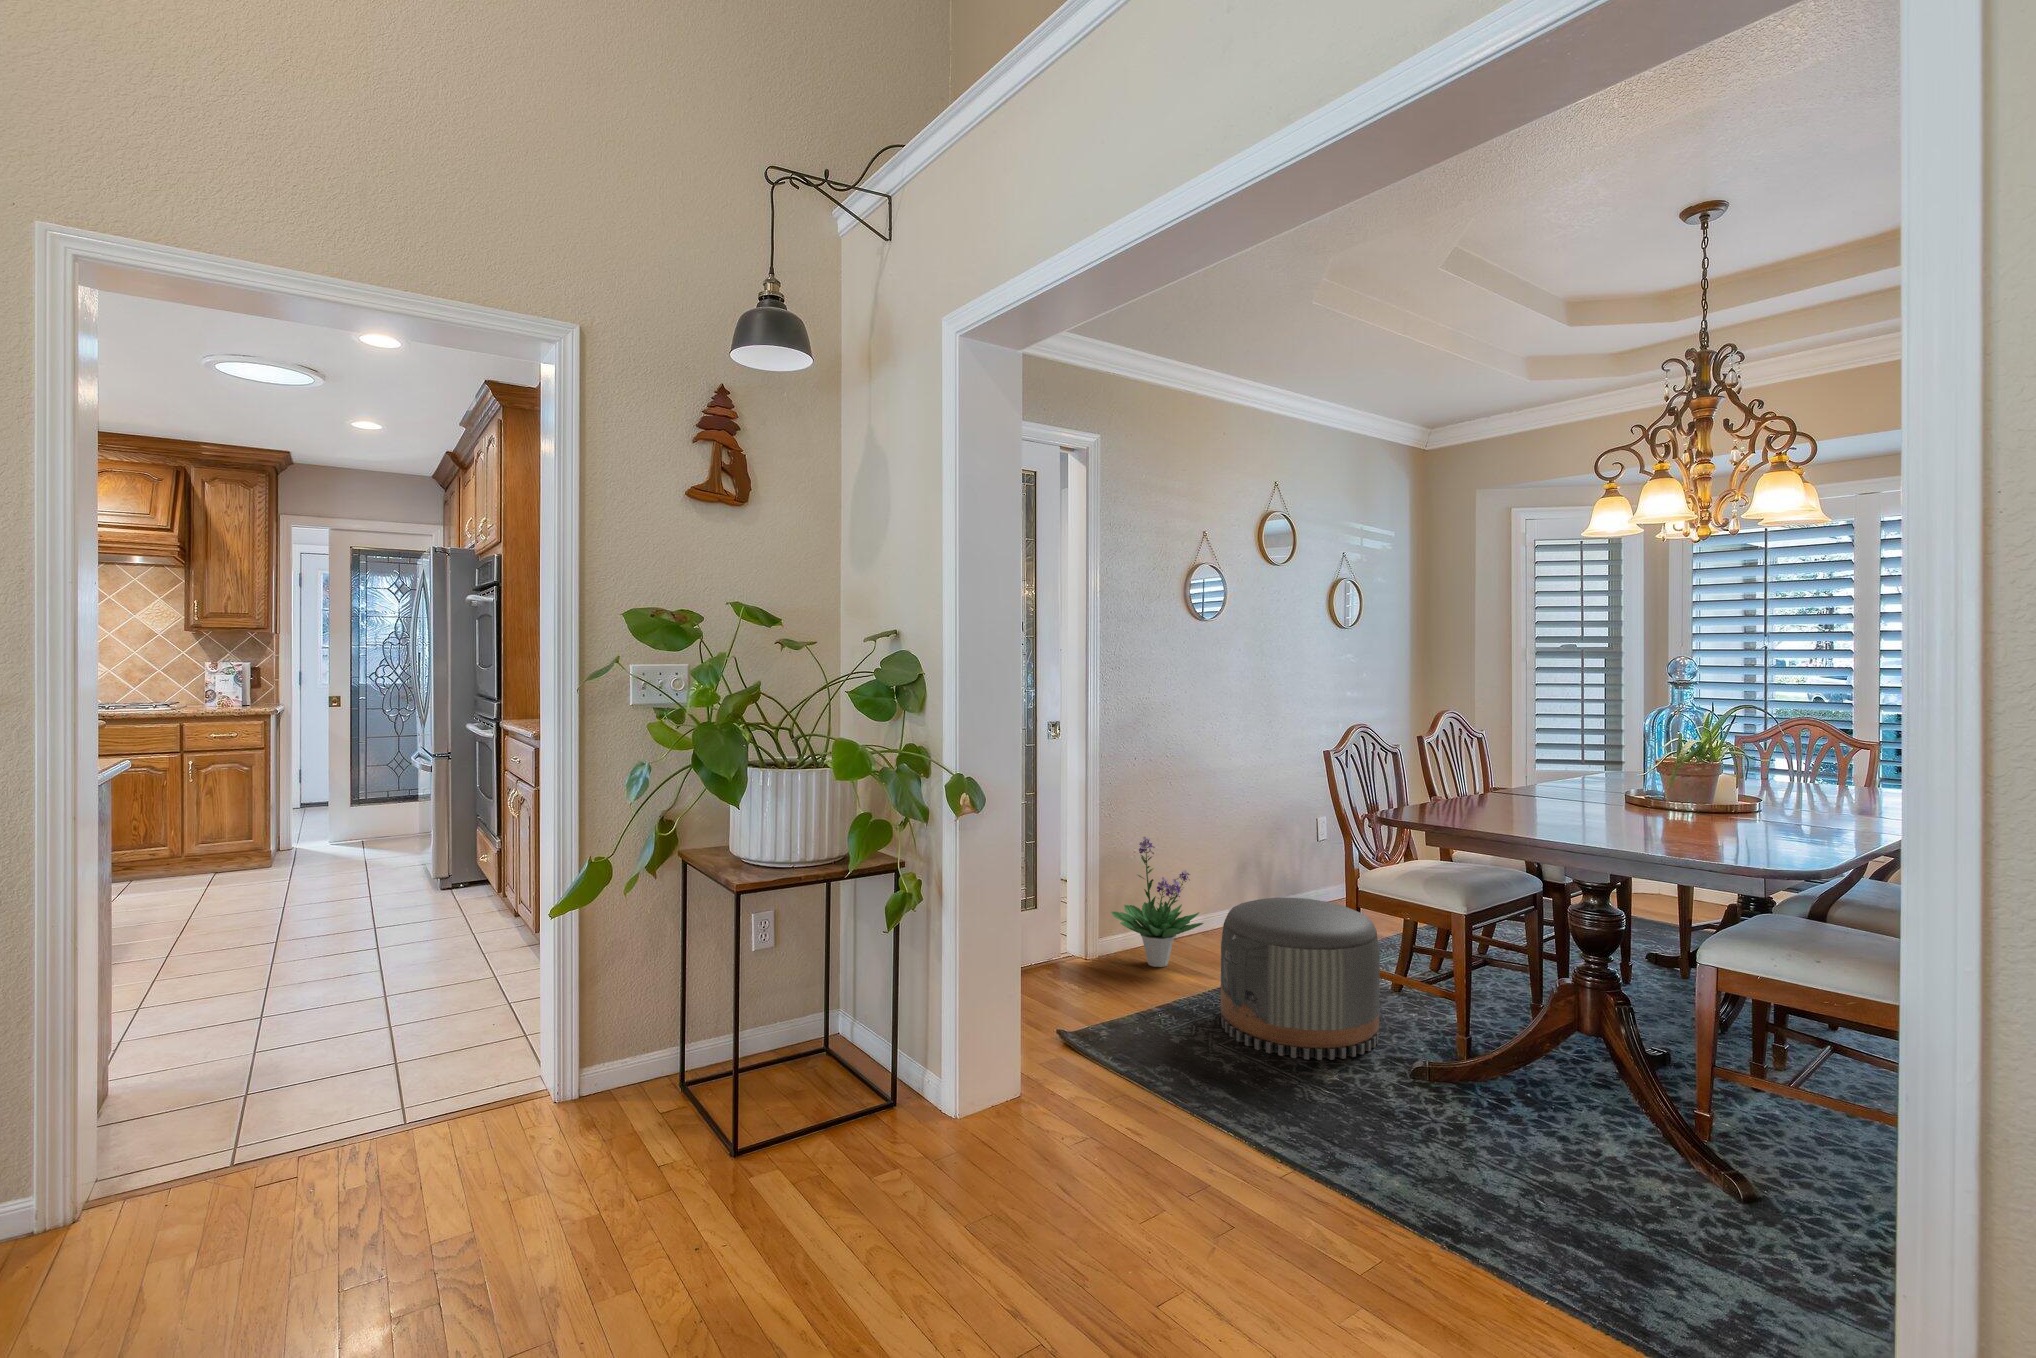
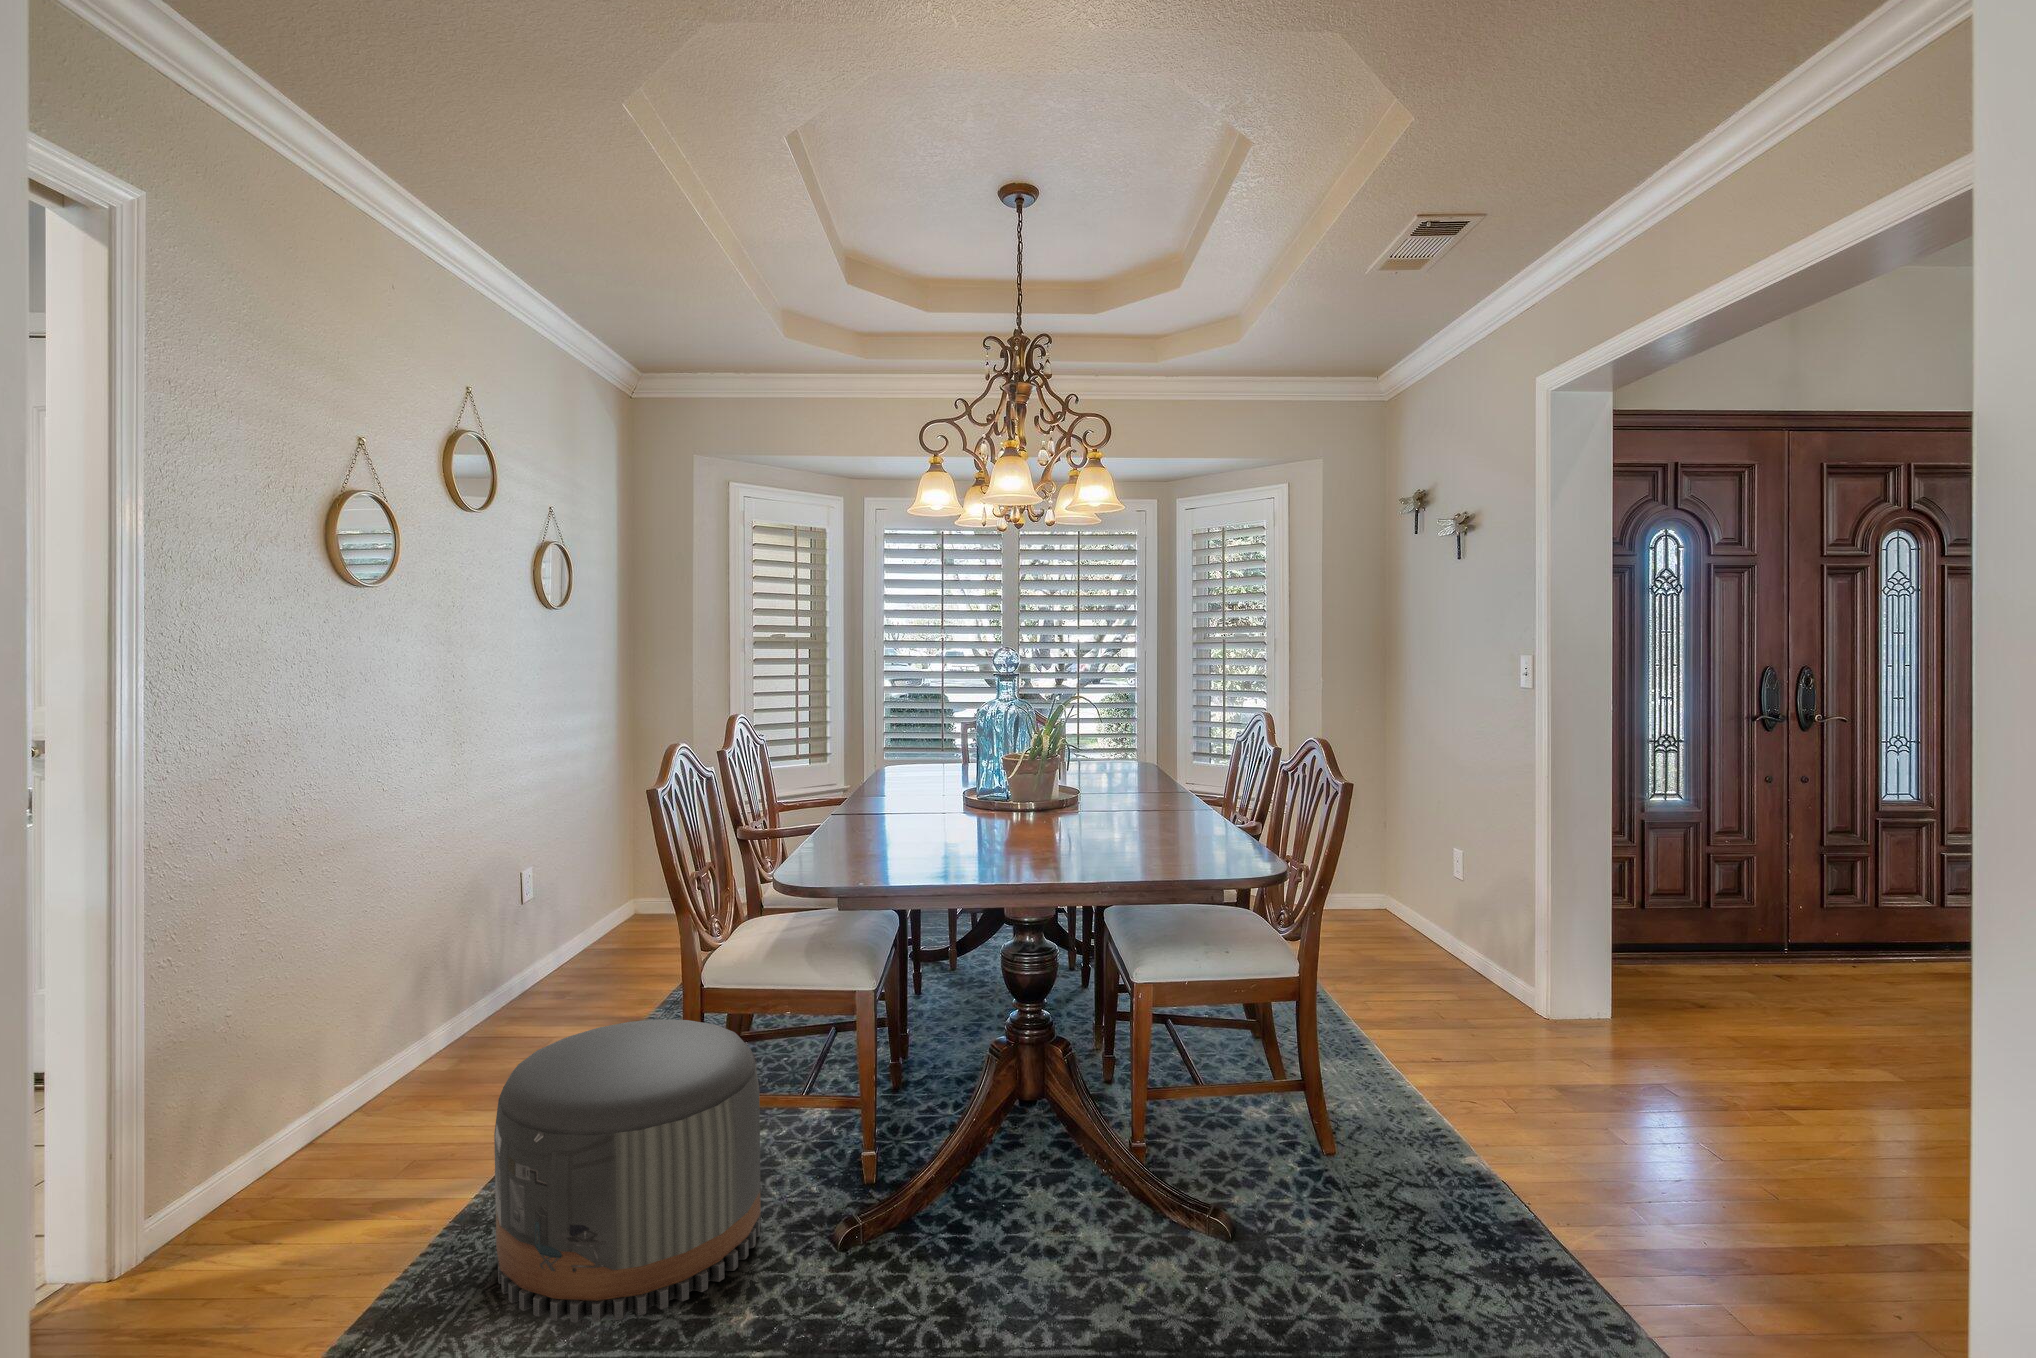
potted plant: present [1111,837,1203,967] -> none [196,981,412,1220]

